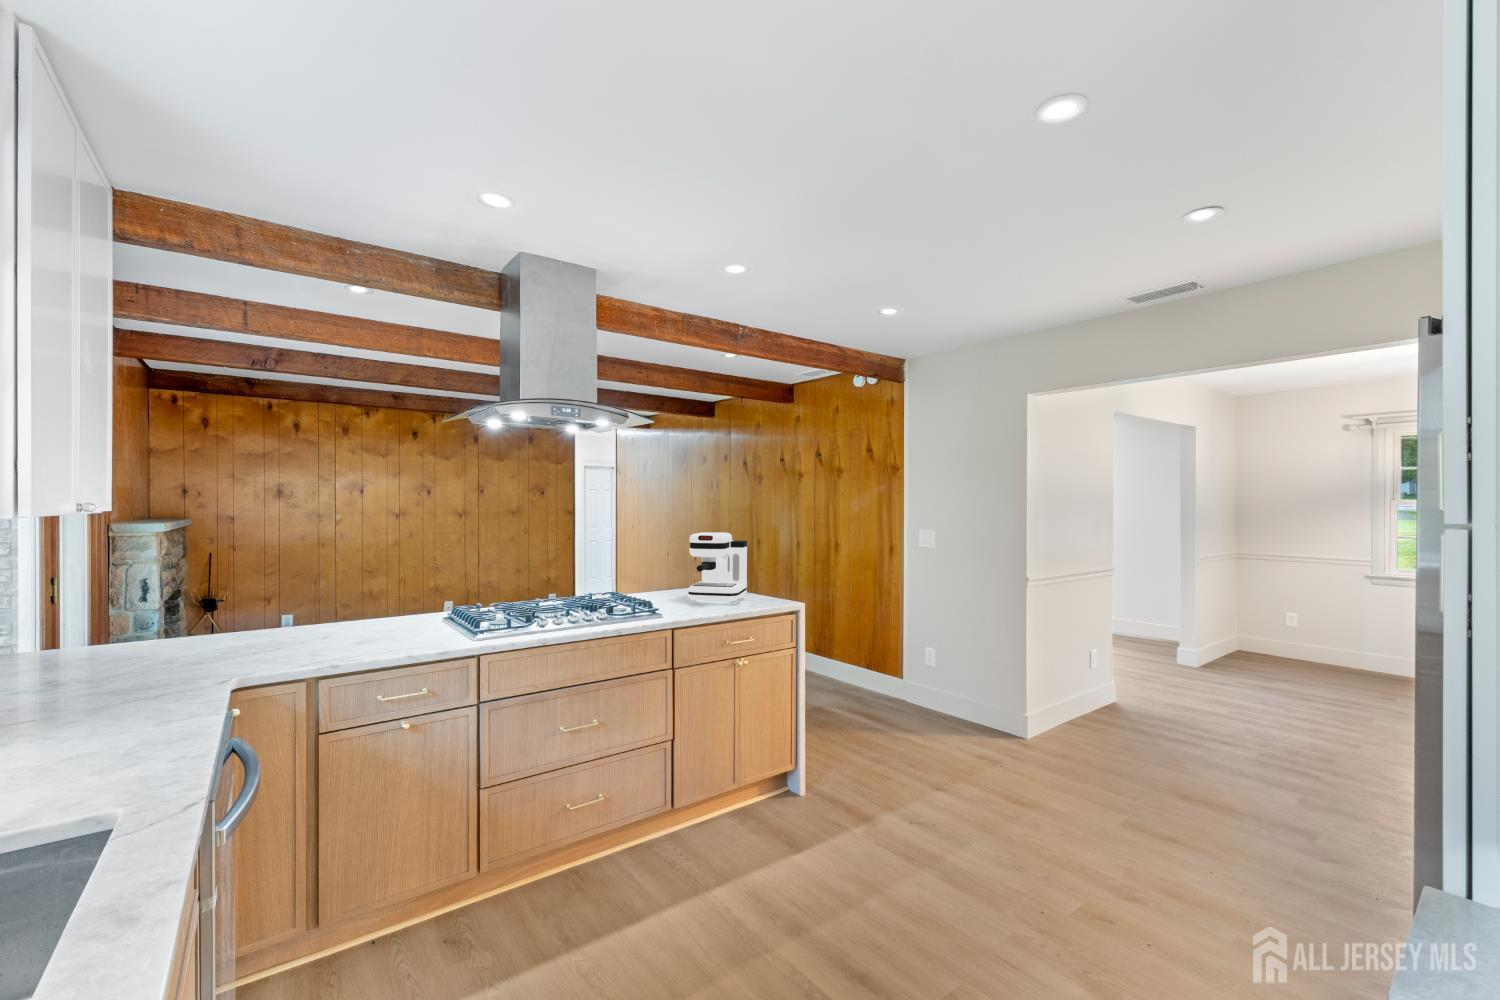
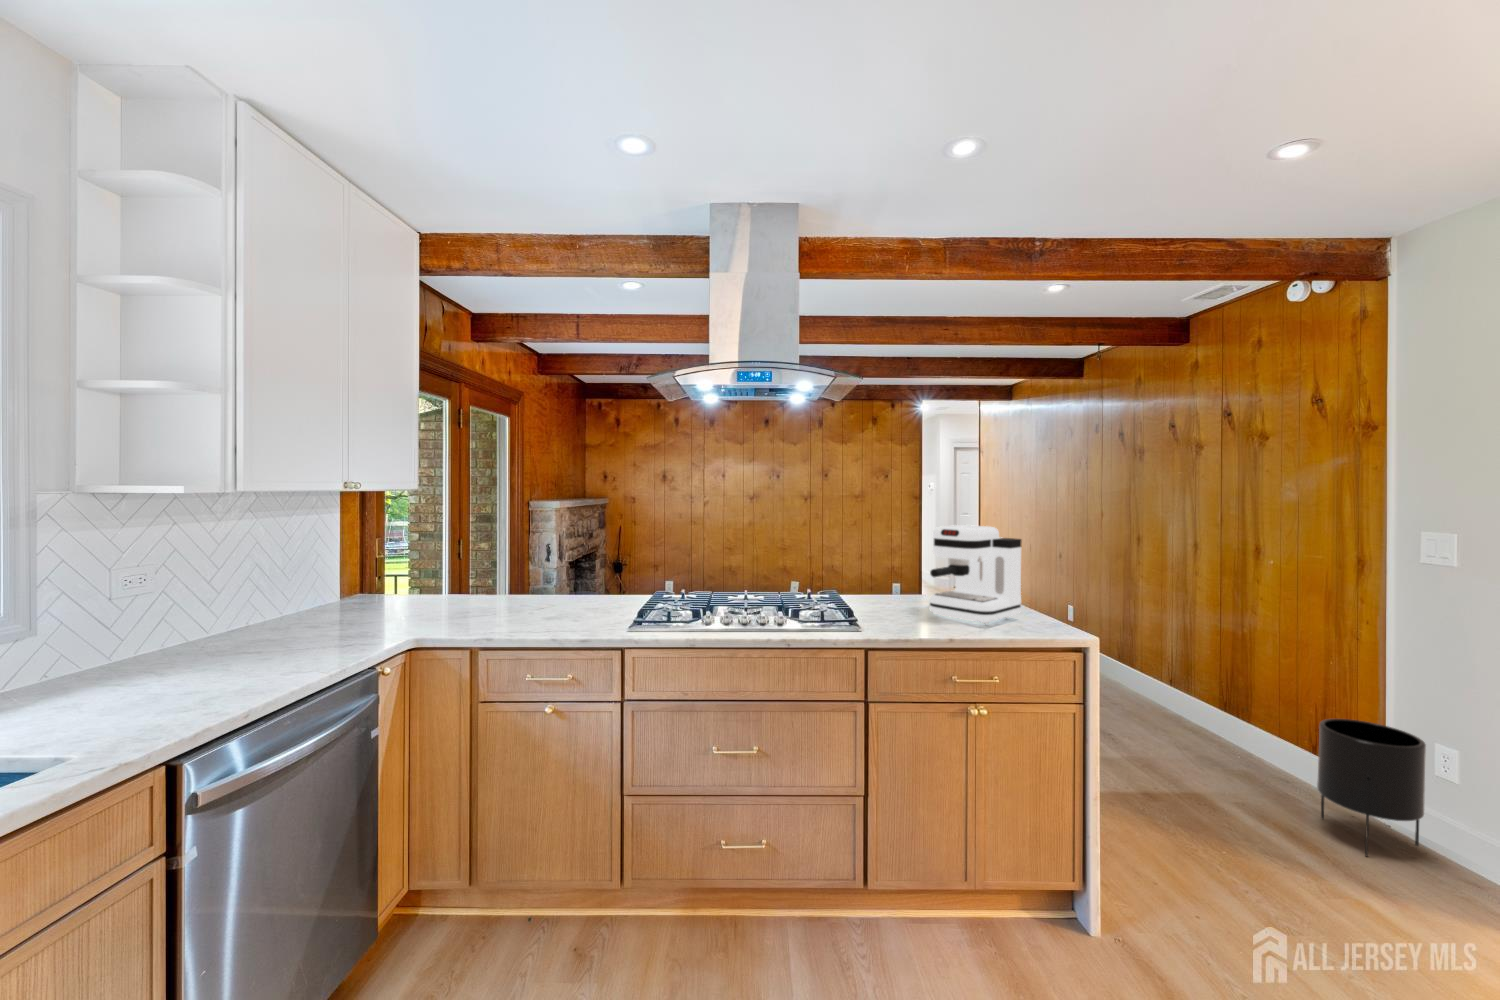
planter: none [881,642,927,719] -> present [1317,719,1426,857]

